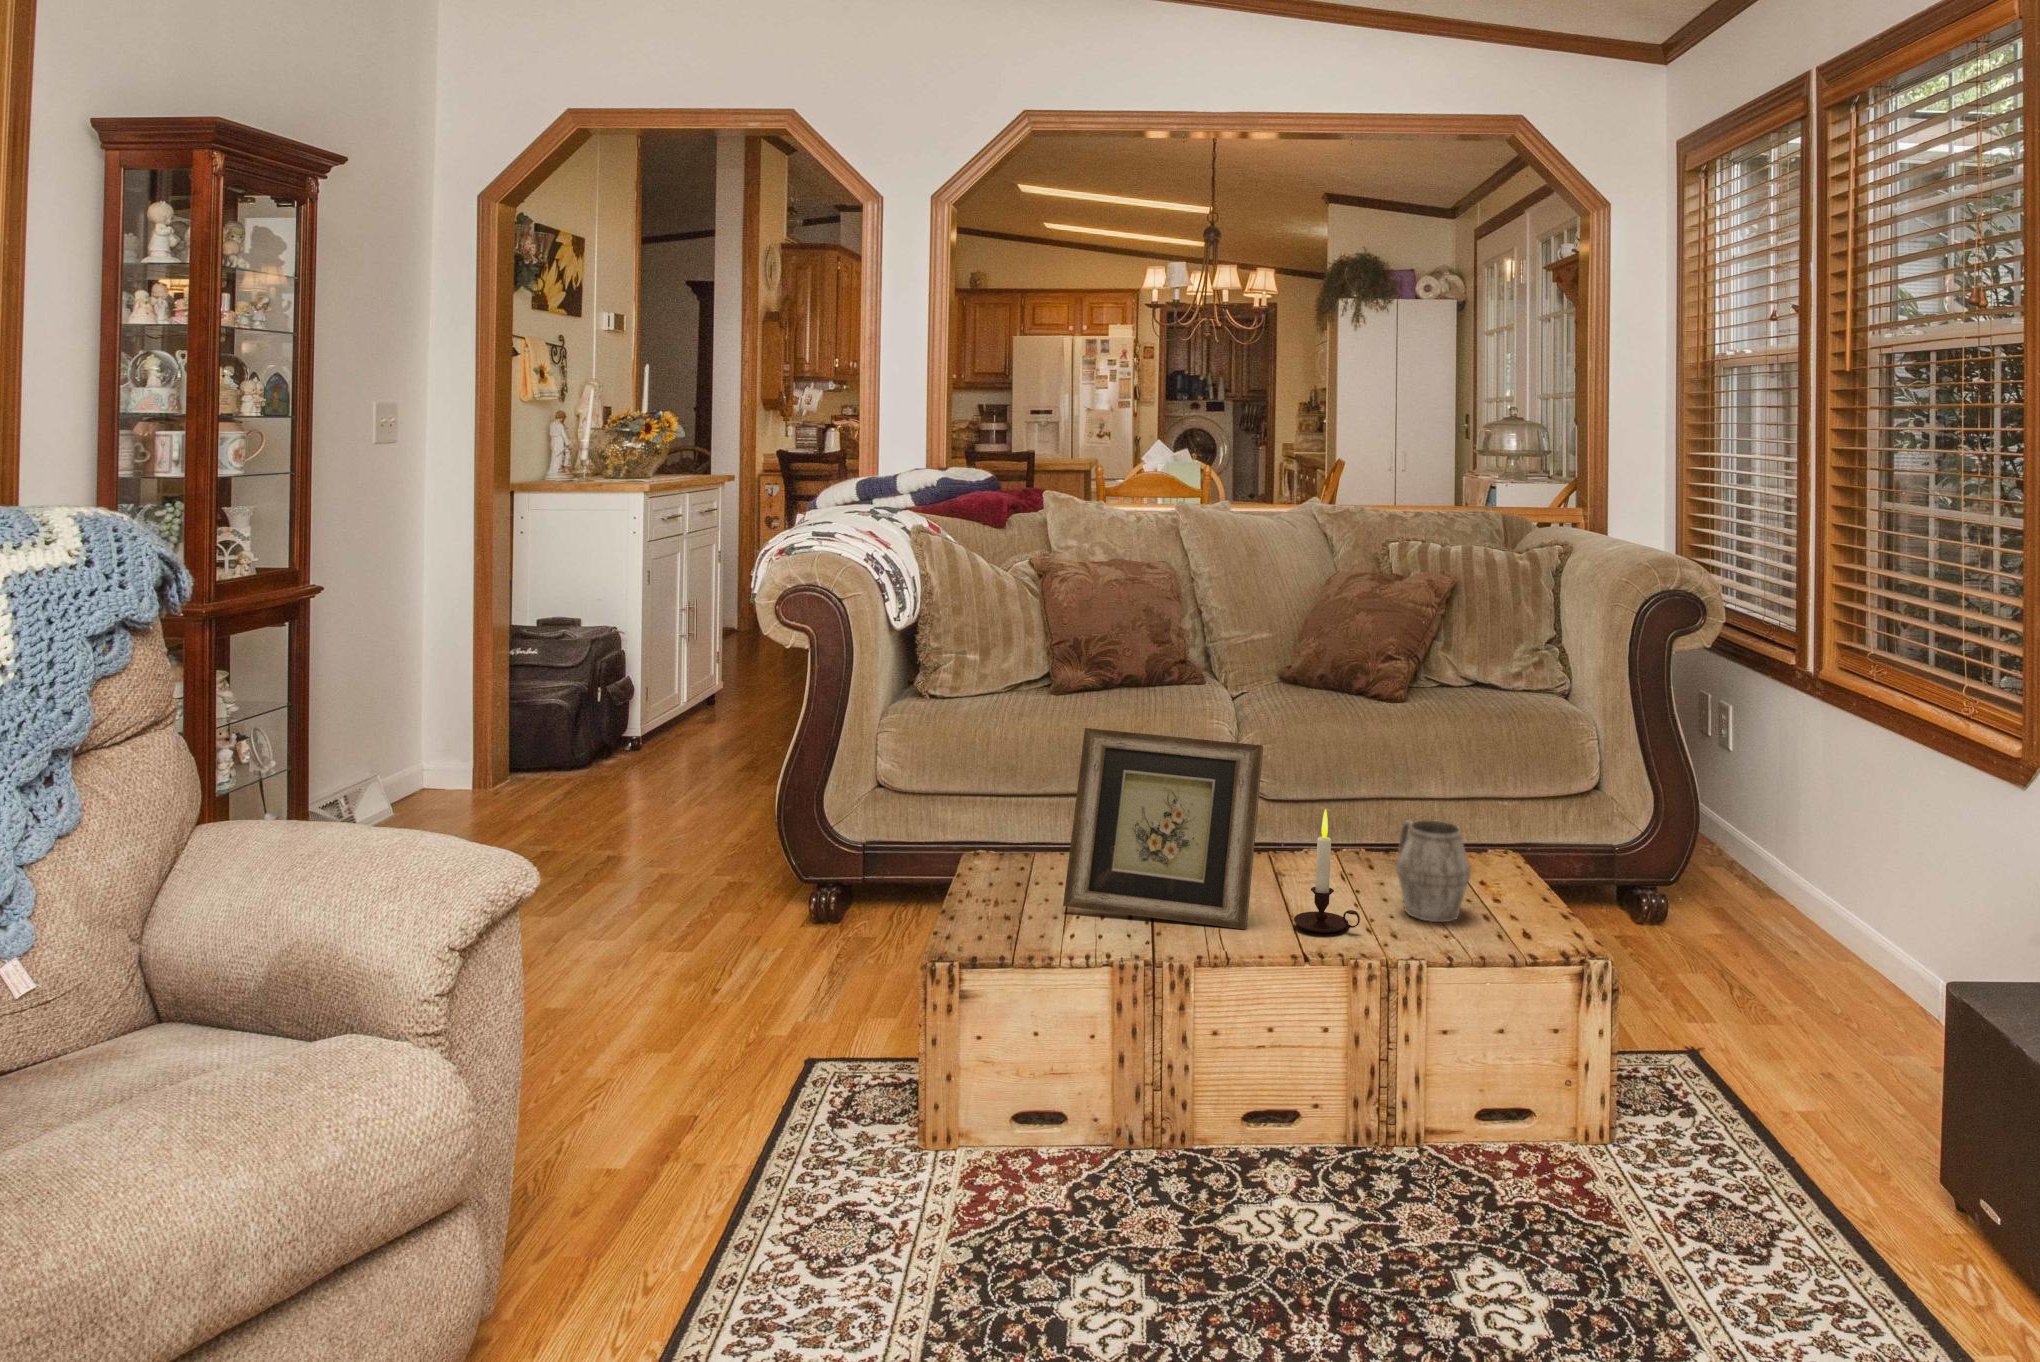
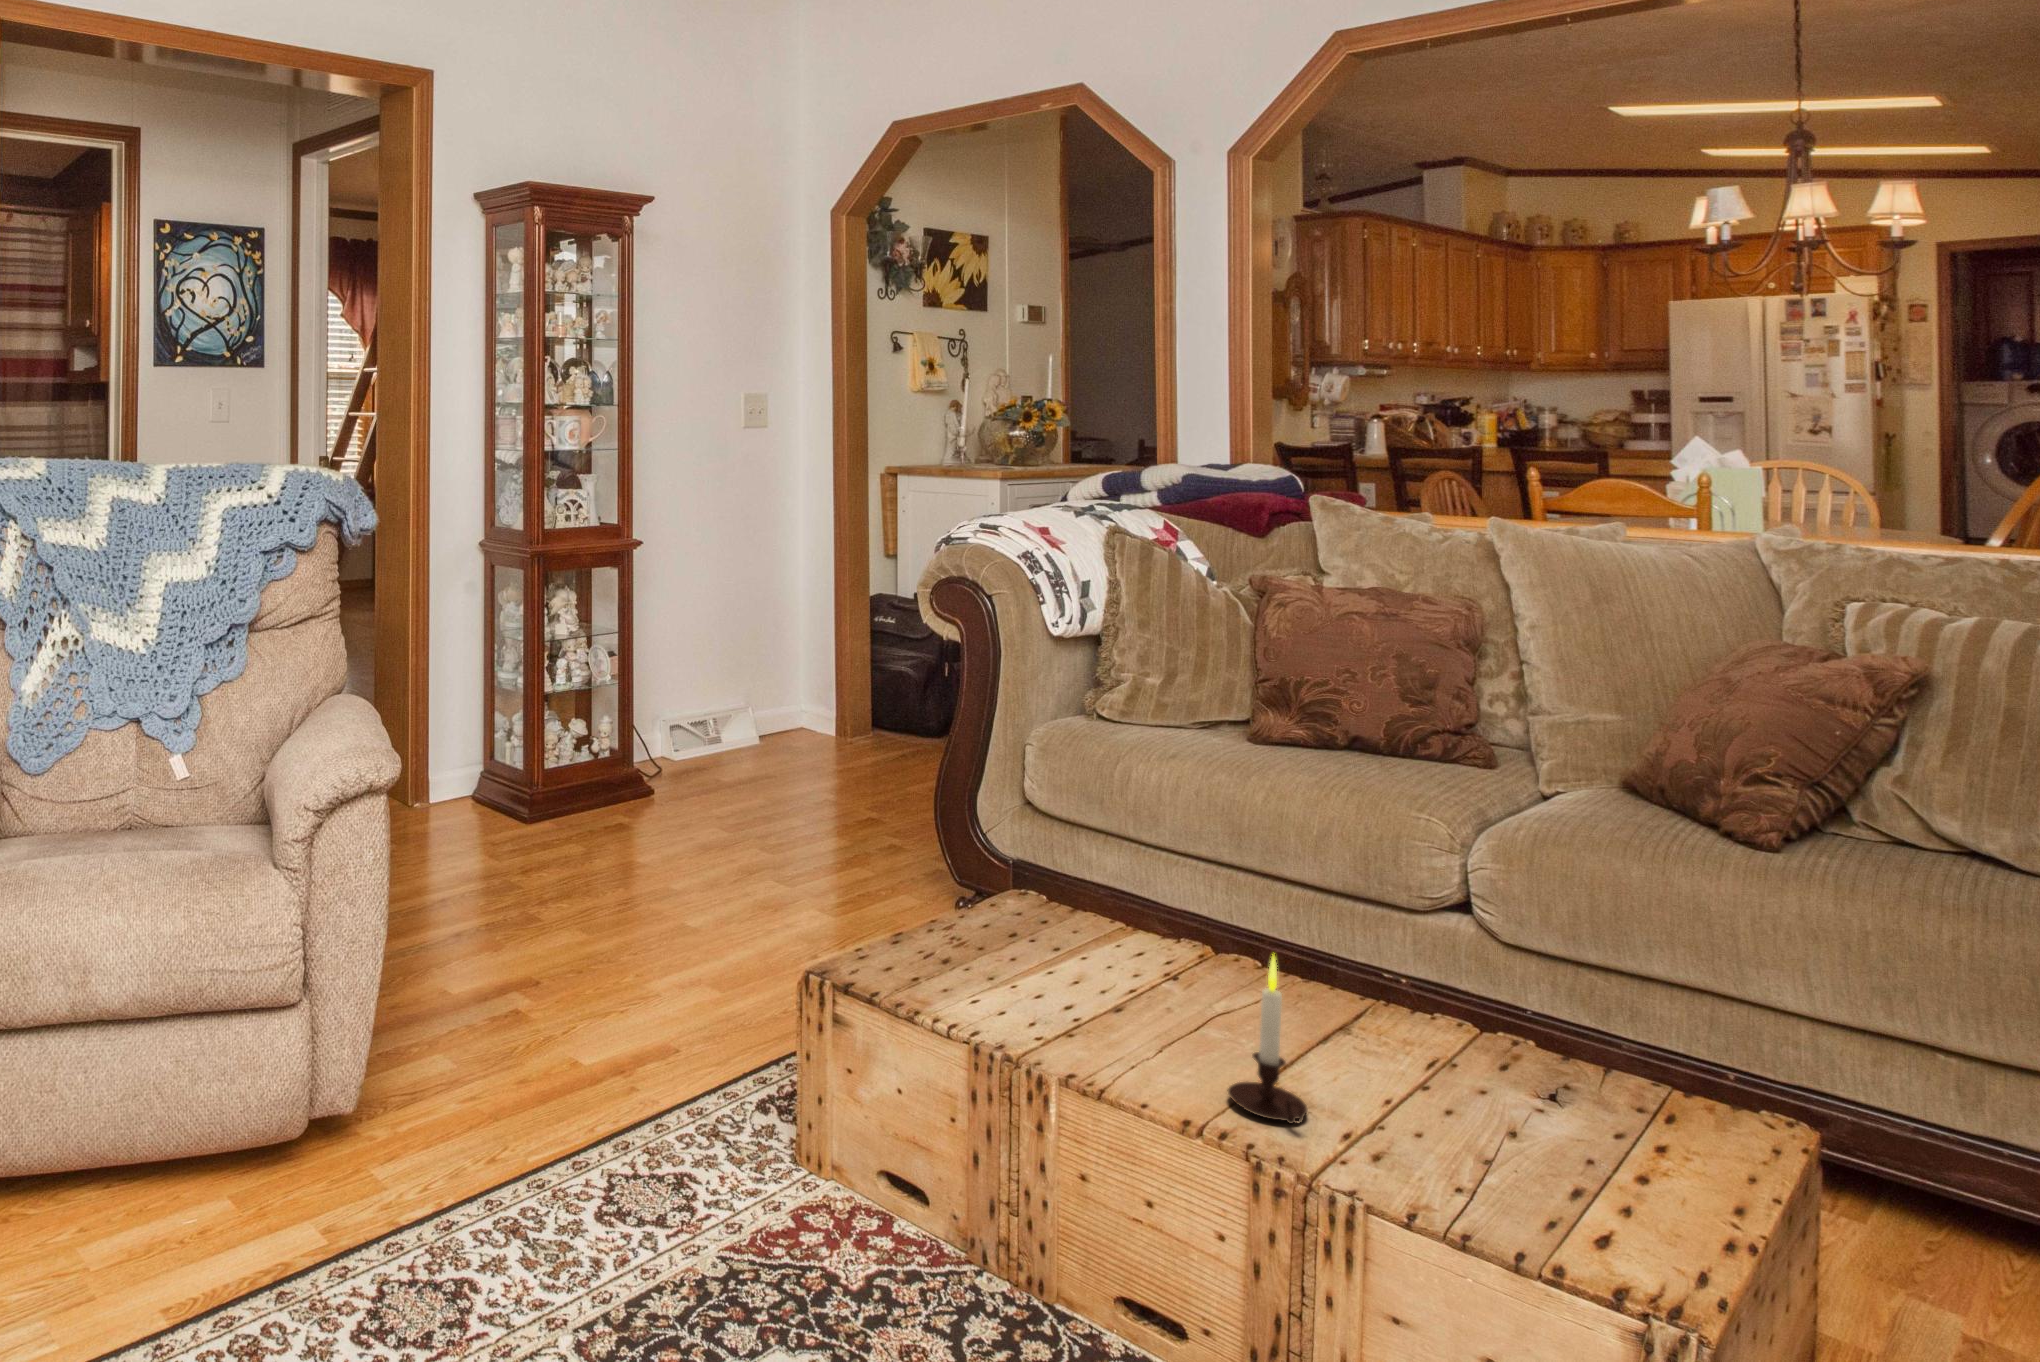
picture frame: present [1063,728,1263,929] -> none [1005,783,1228,1074]
mug: present [1397,820,1471,922] -> none [1409,1015,1532,1180]

